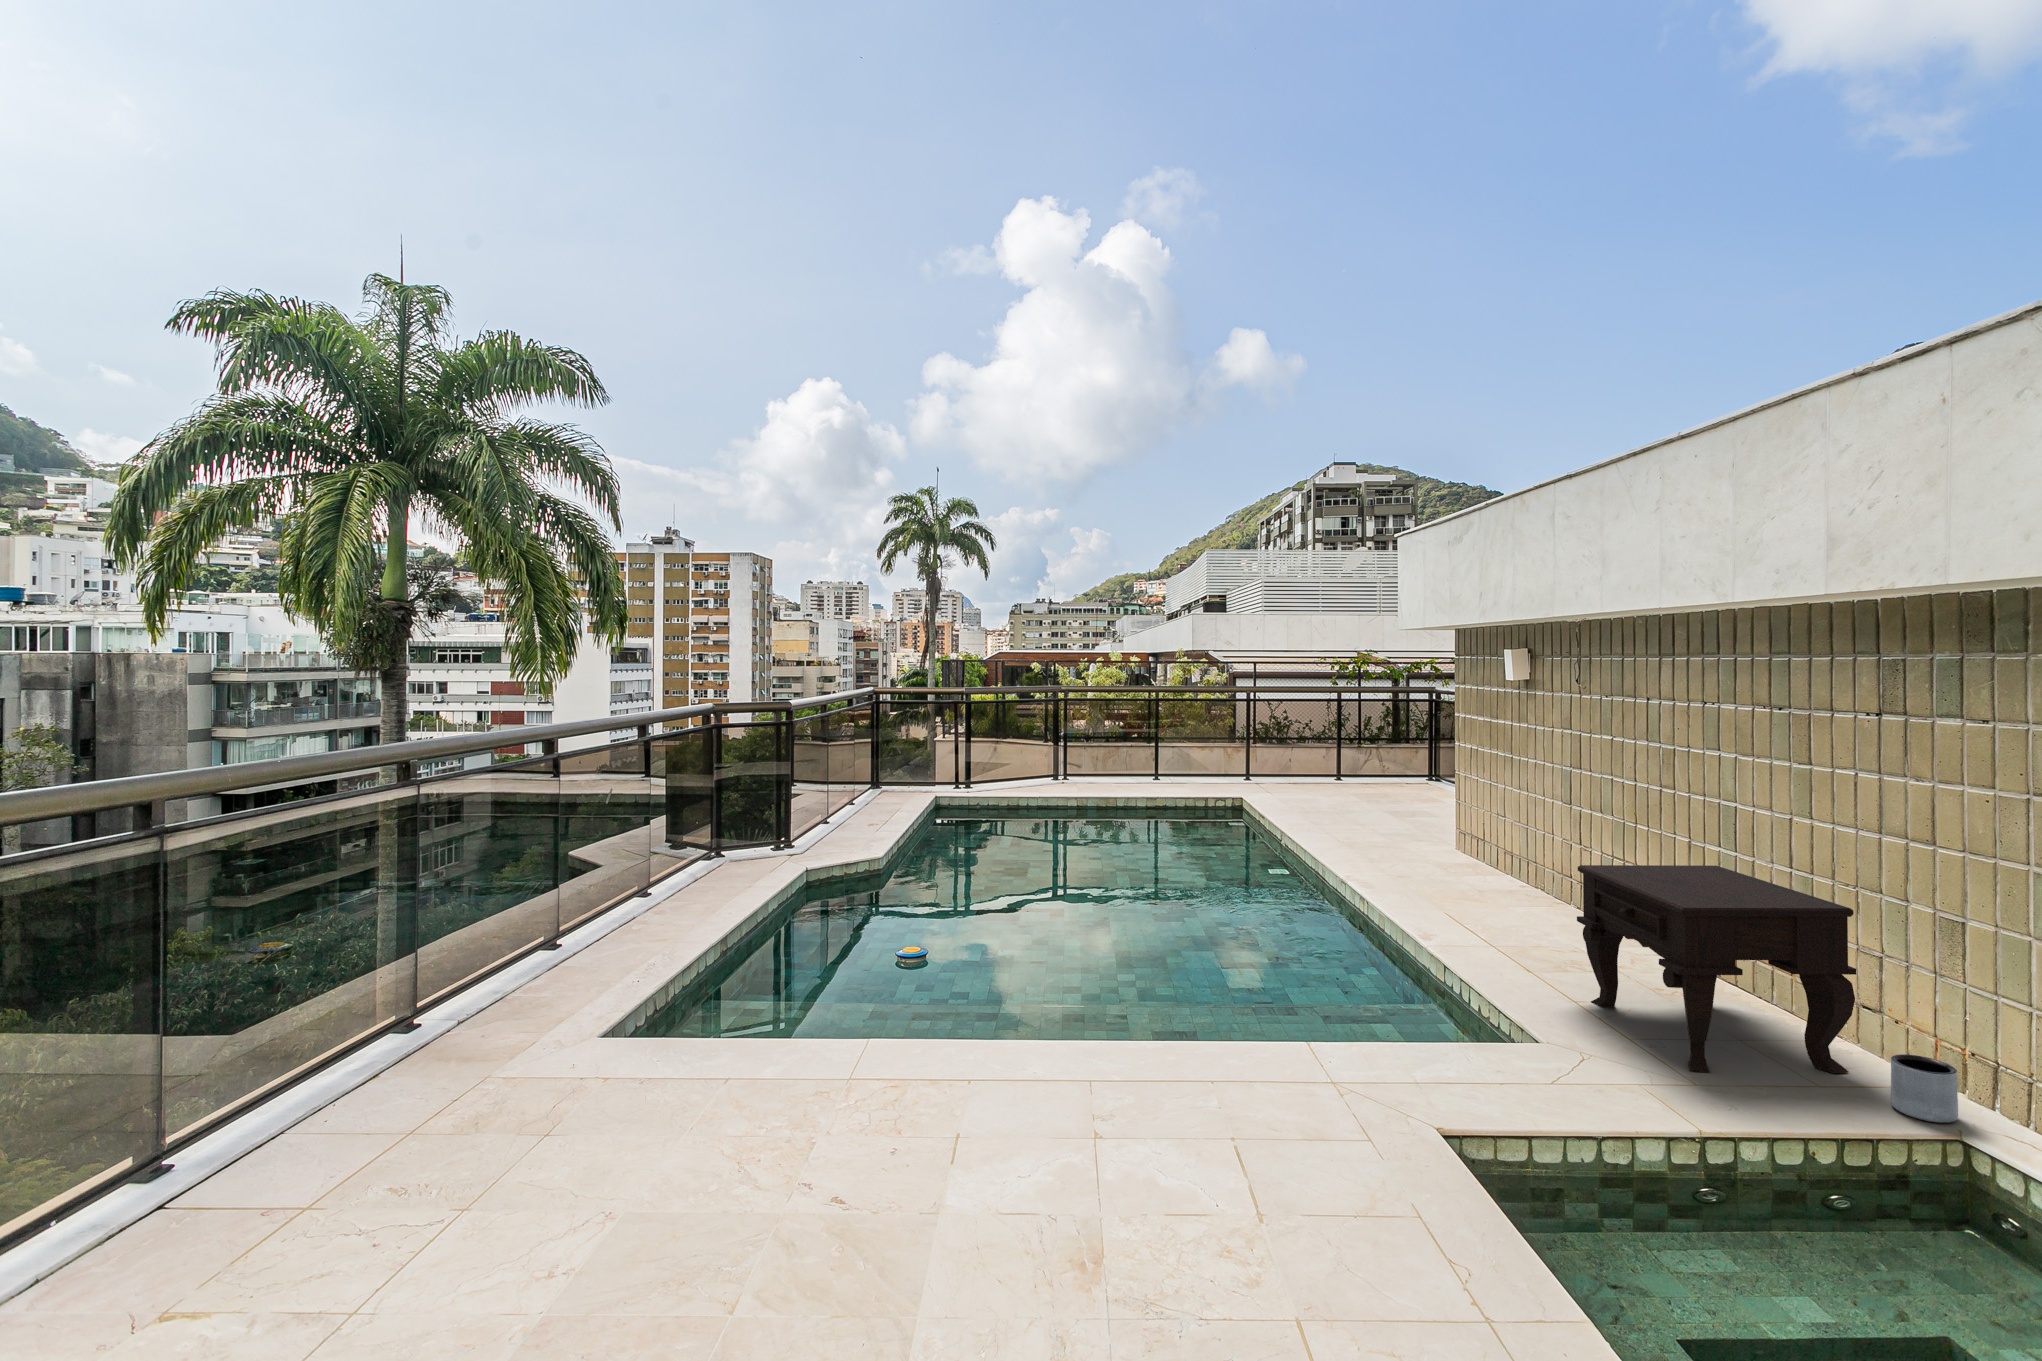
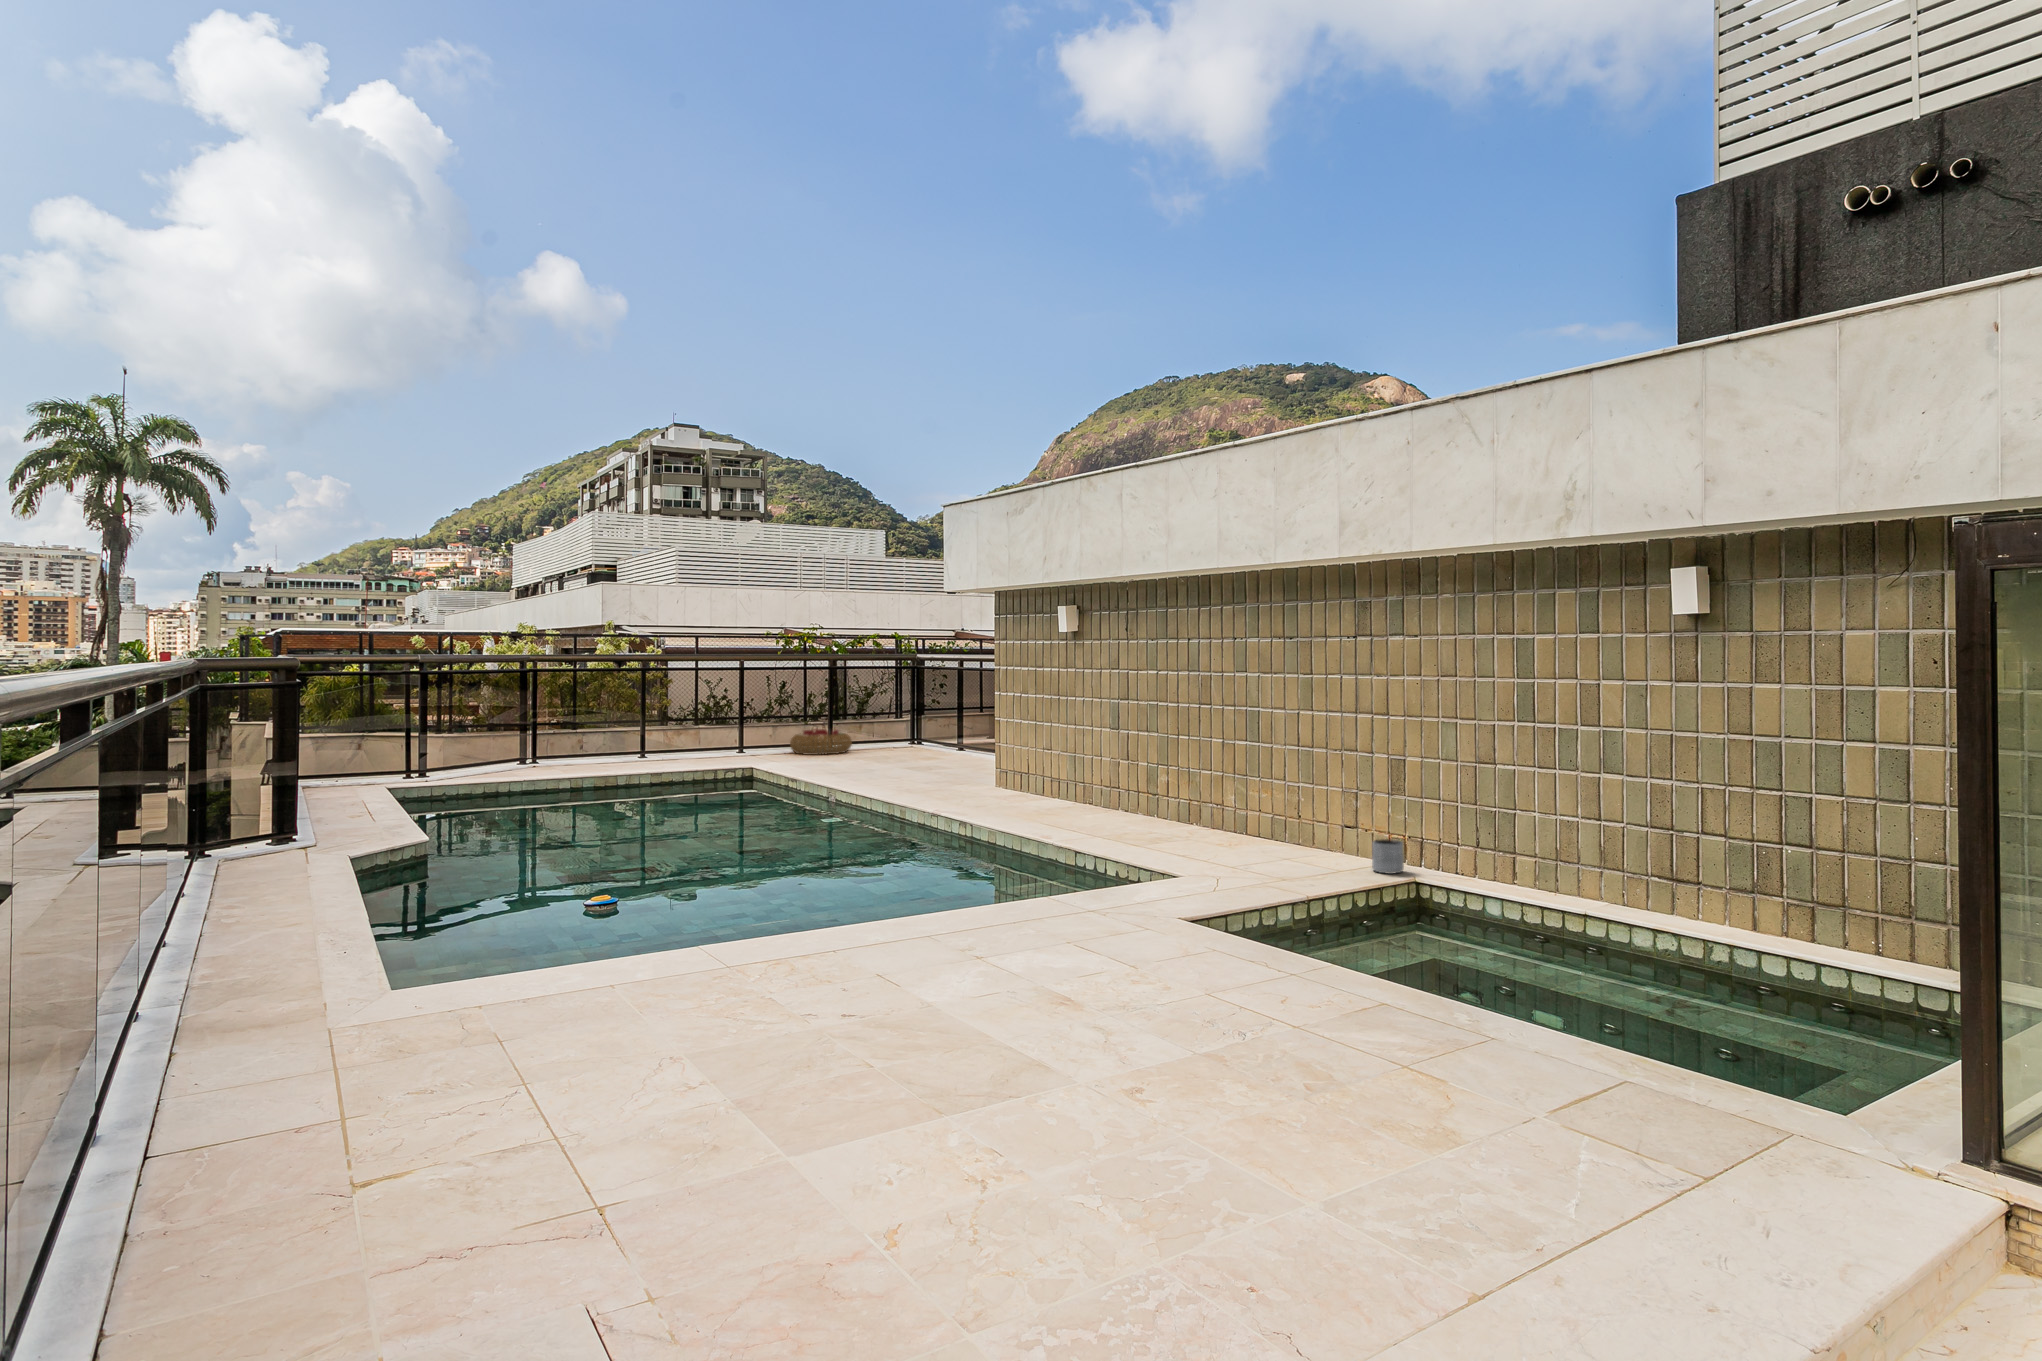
pouf: none [1307,758,1370,784] -> present [790,729,852,755]
side table: present [1577,865,1856,1073] -> none [1178,750,1346,873]

